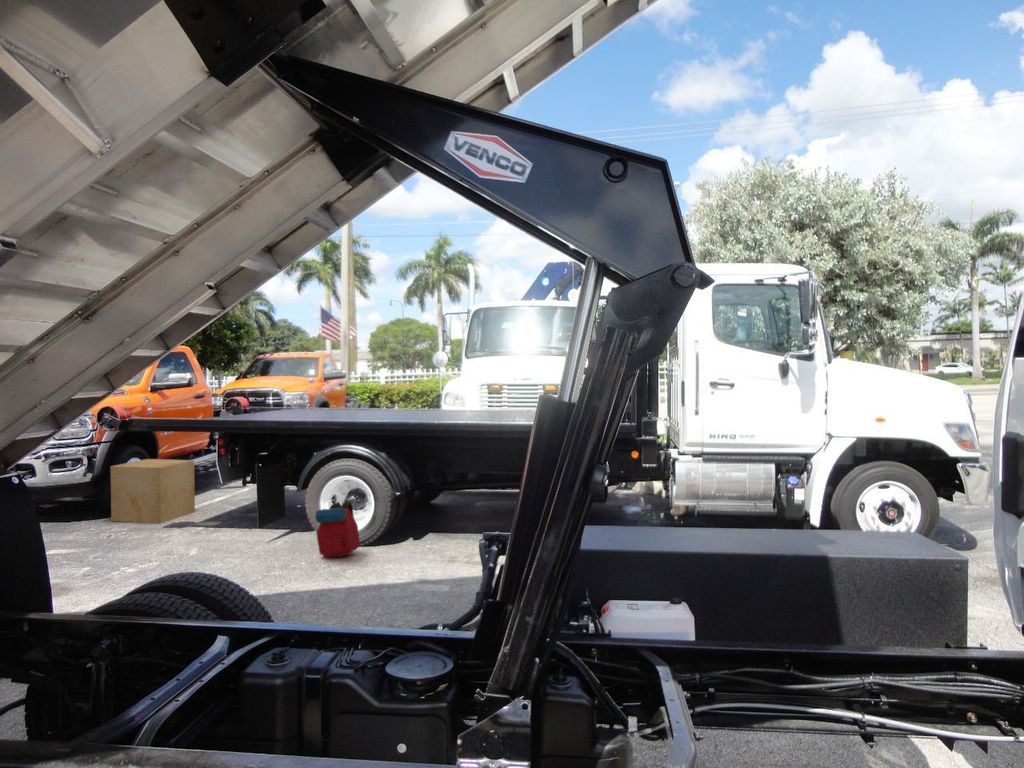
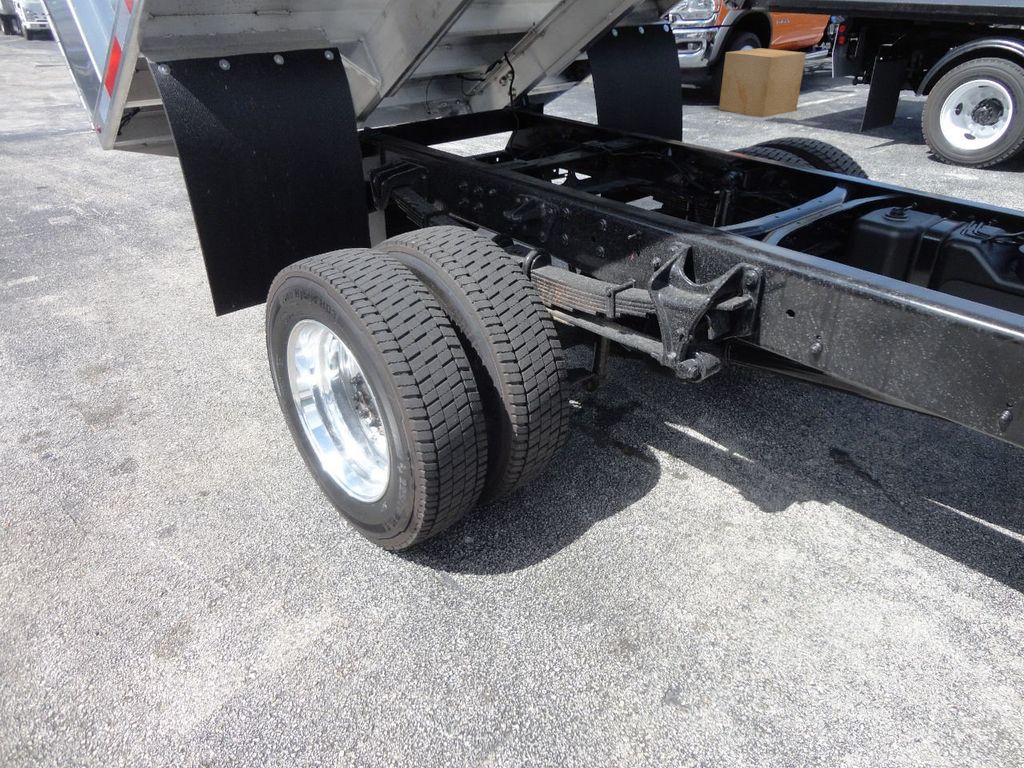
backpack: present [315,501,360,557] -> none [926,111,981,175]

